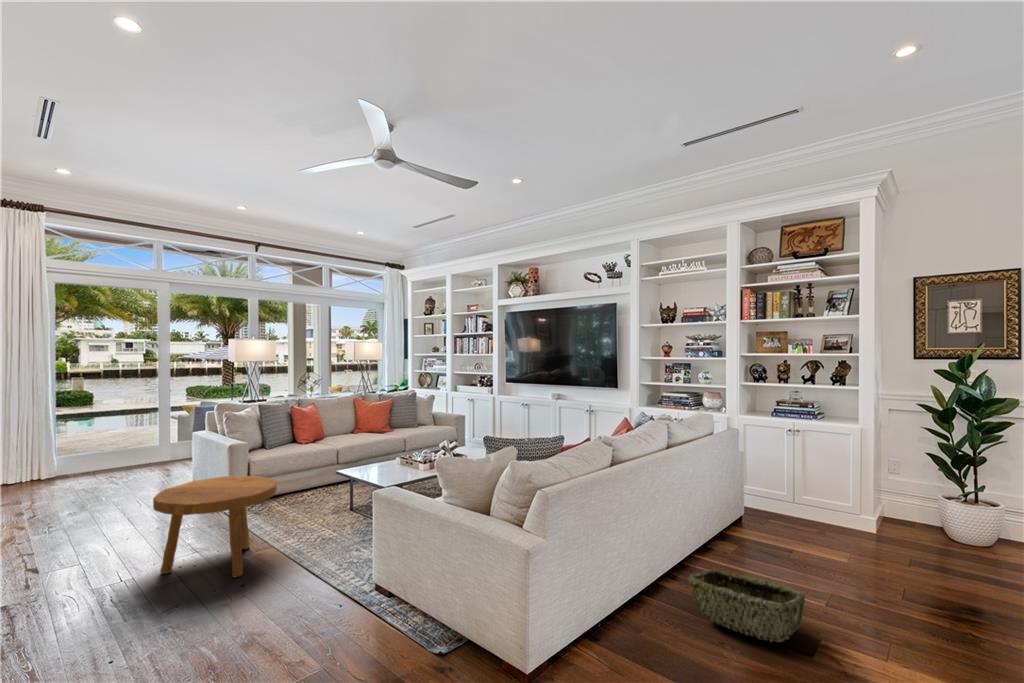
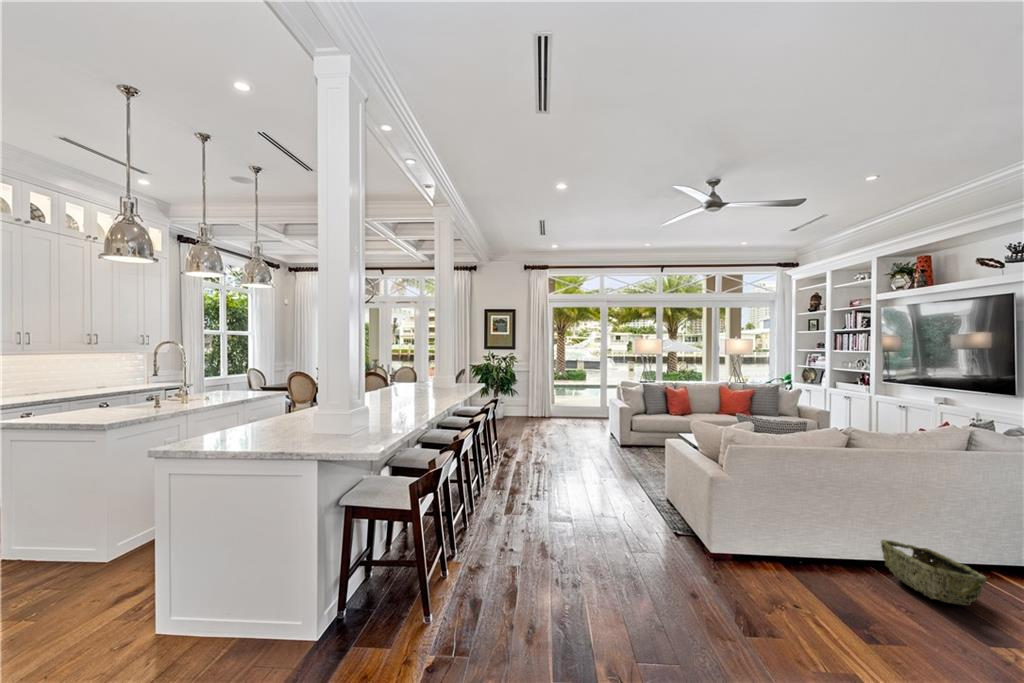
footstool: present [153,476,277,577] -> none [578,422,637,475]

